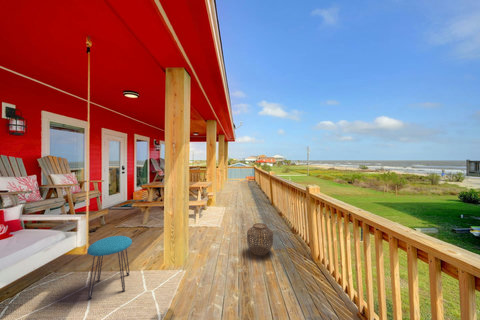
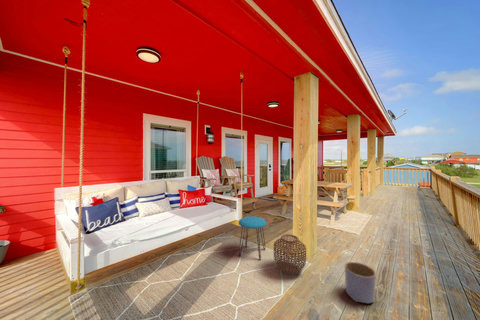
woven basket: present [247,223,273,255] -> present [274,234,306,275]
planter: none [221,254,244,291] -> present [345,262,376,303]

